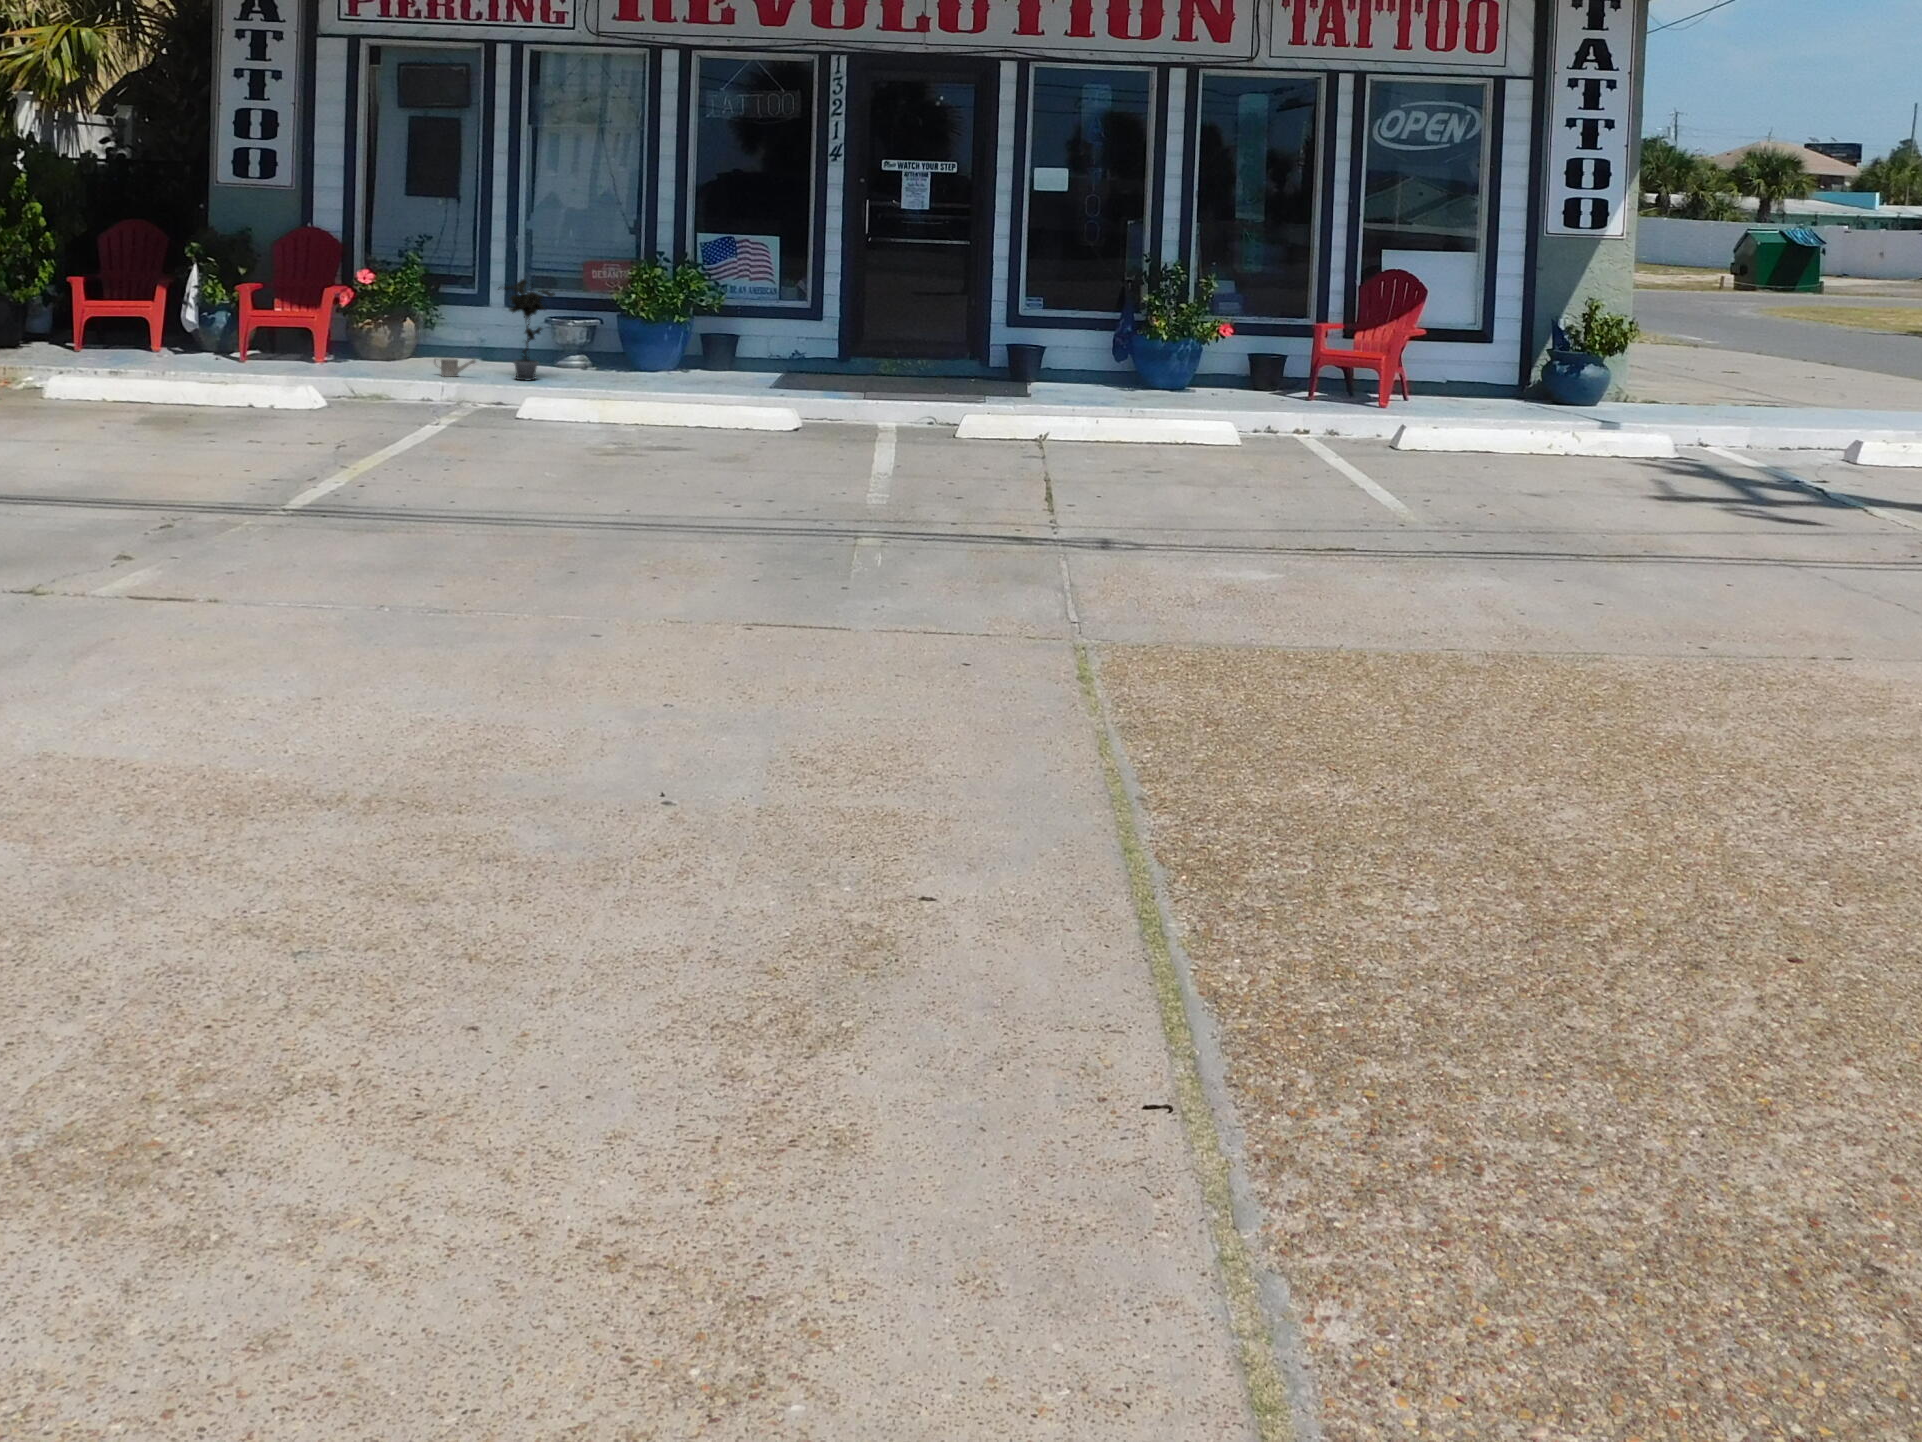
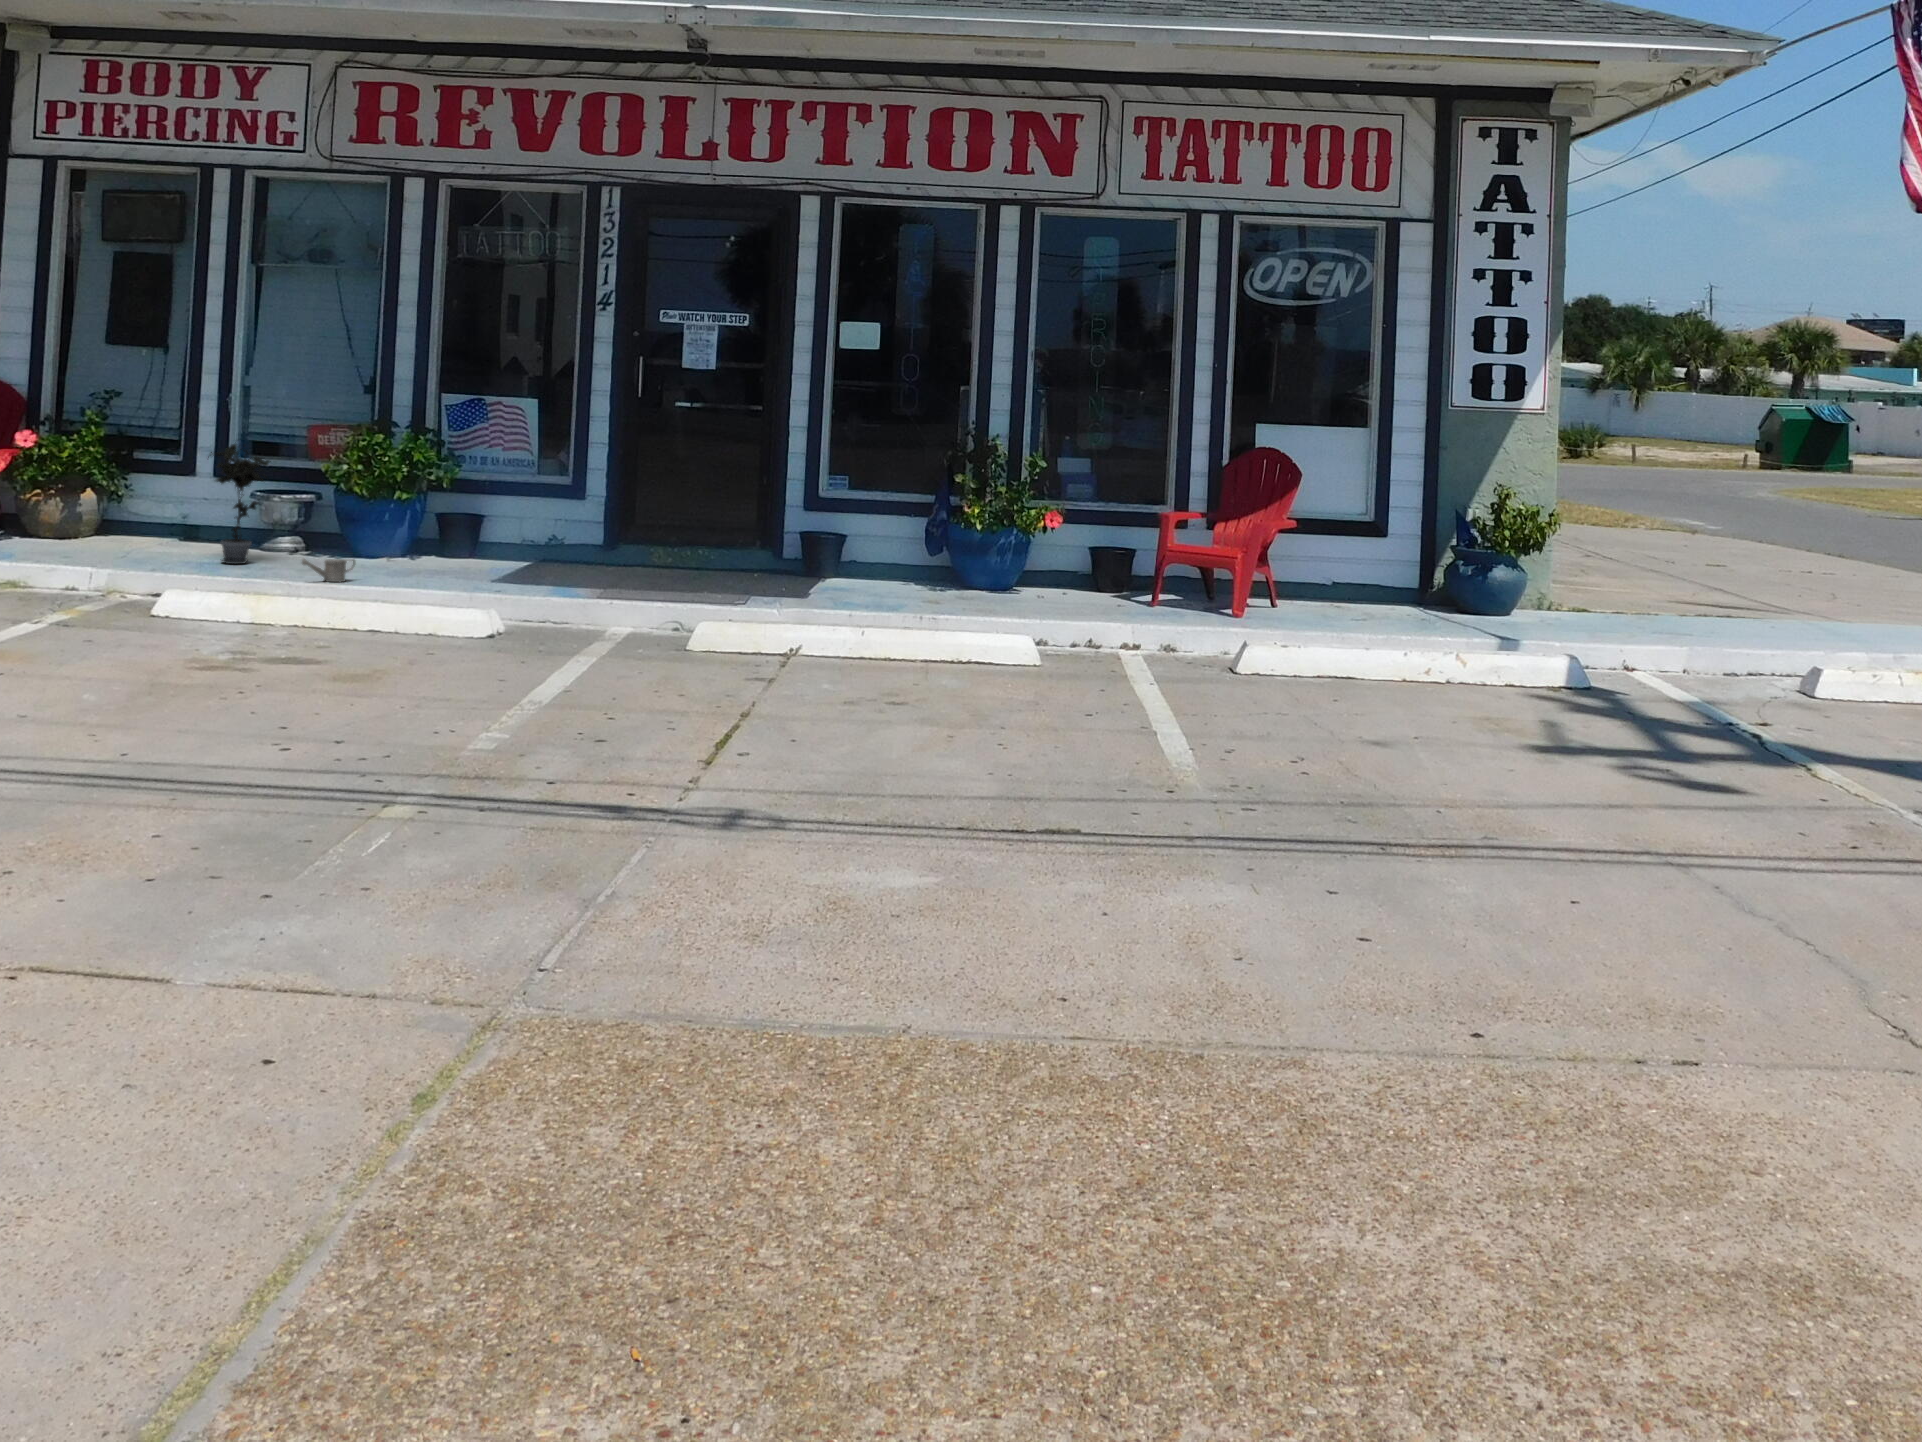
watering can: present [434,358,475,377] -> present [302,559,355,582]

